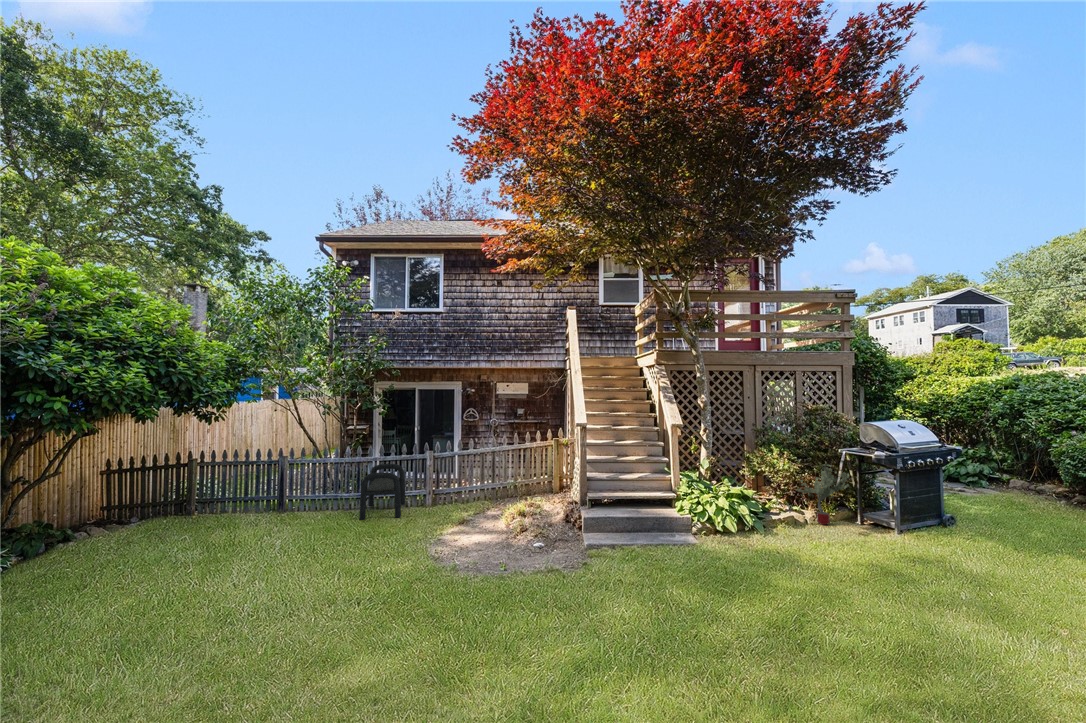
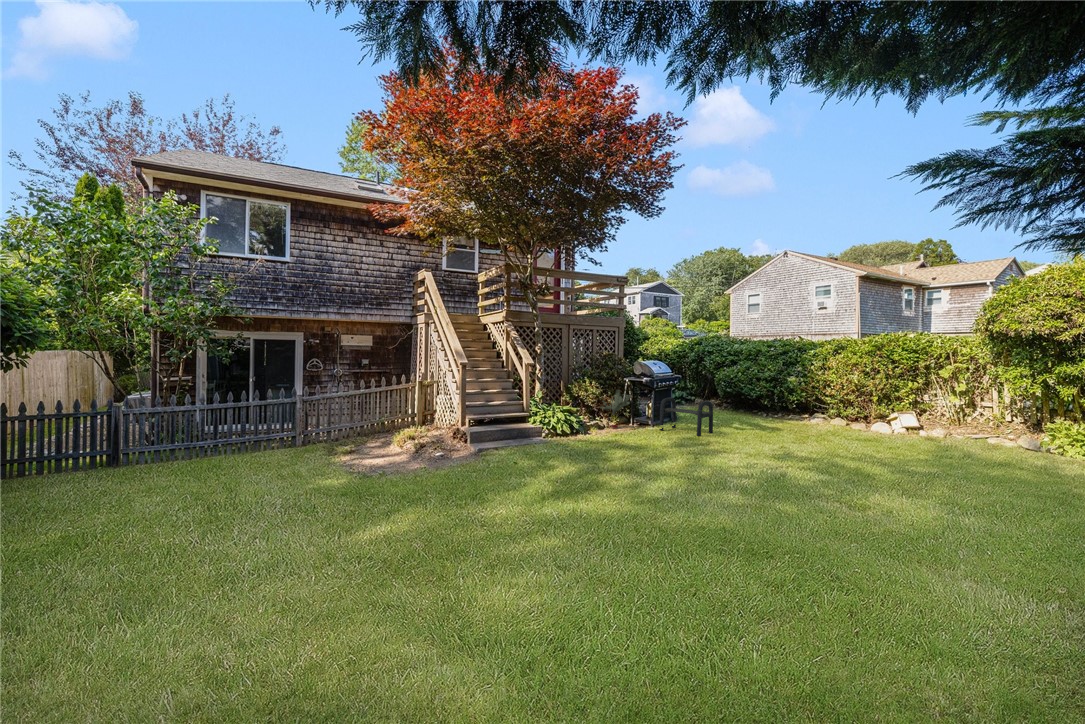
bench: present [360,464,405,520] -> present [659,397,713,436]

